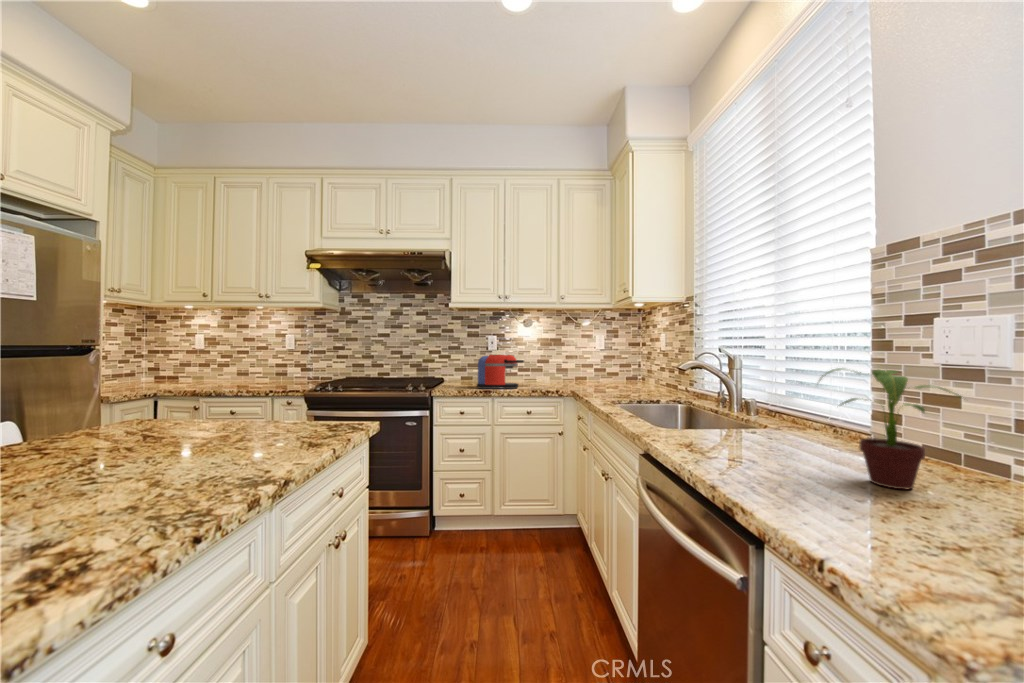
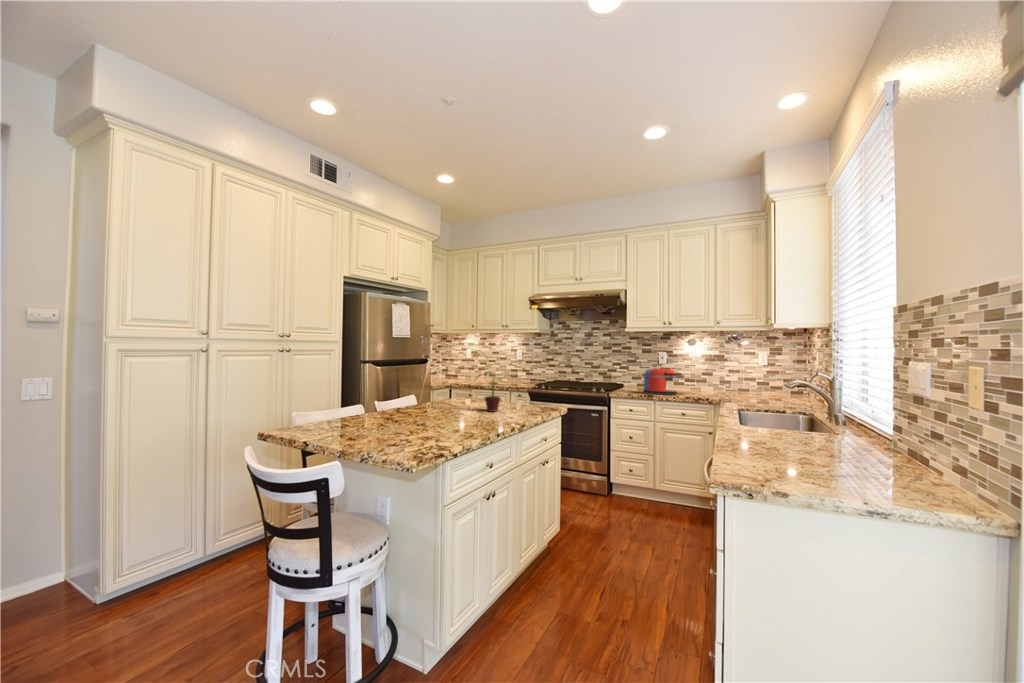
potted plant: present [820,368,961,490] -> present [477,371,506,412]

